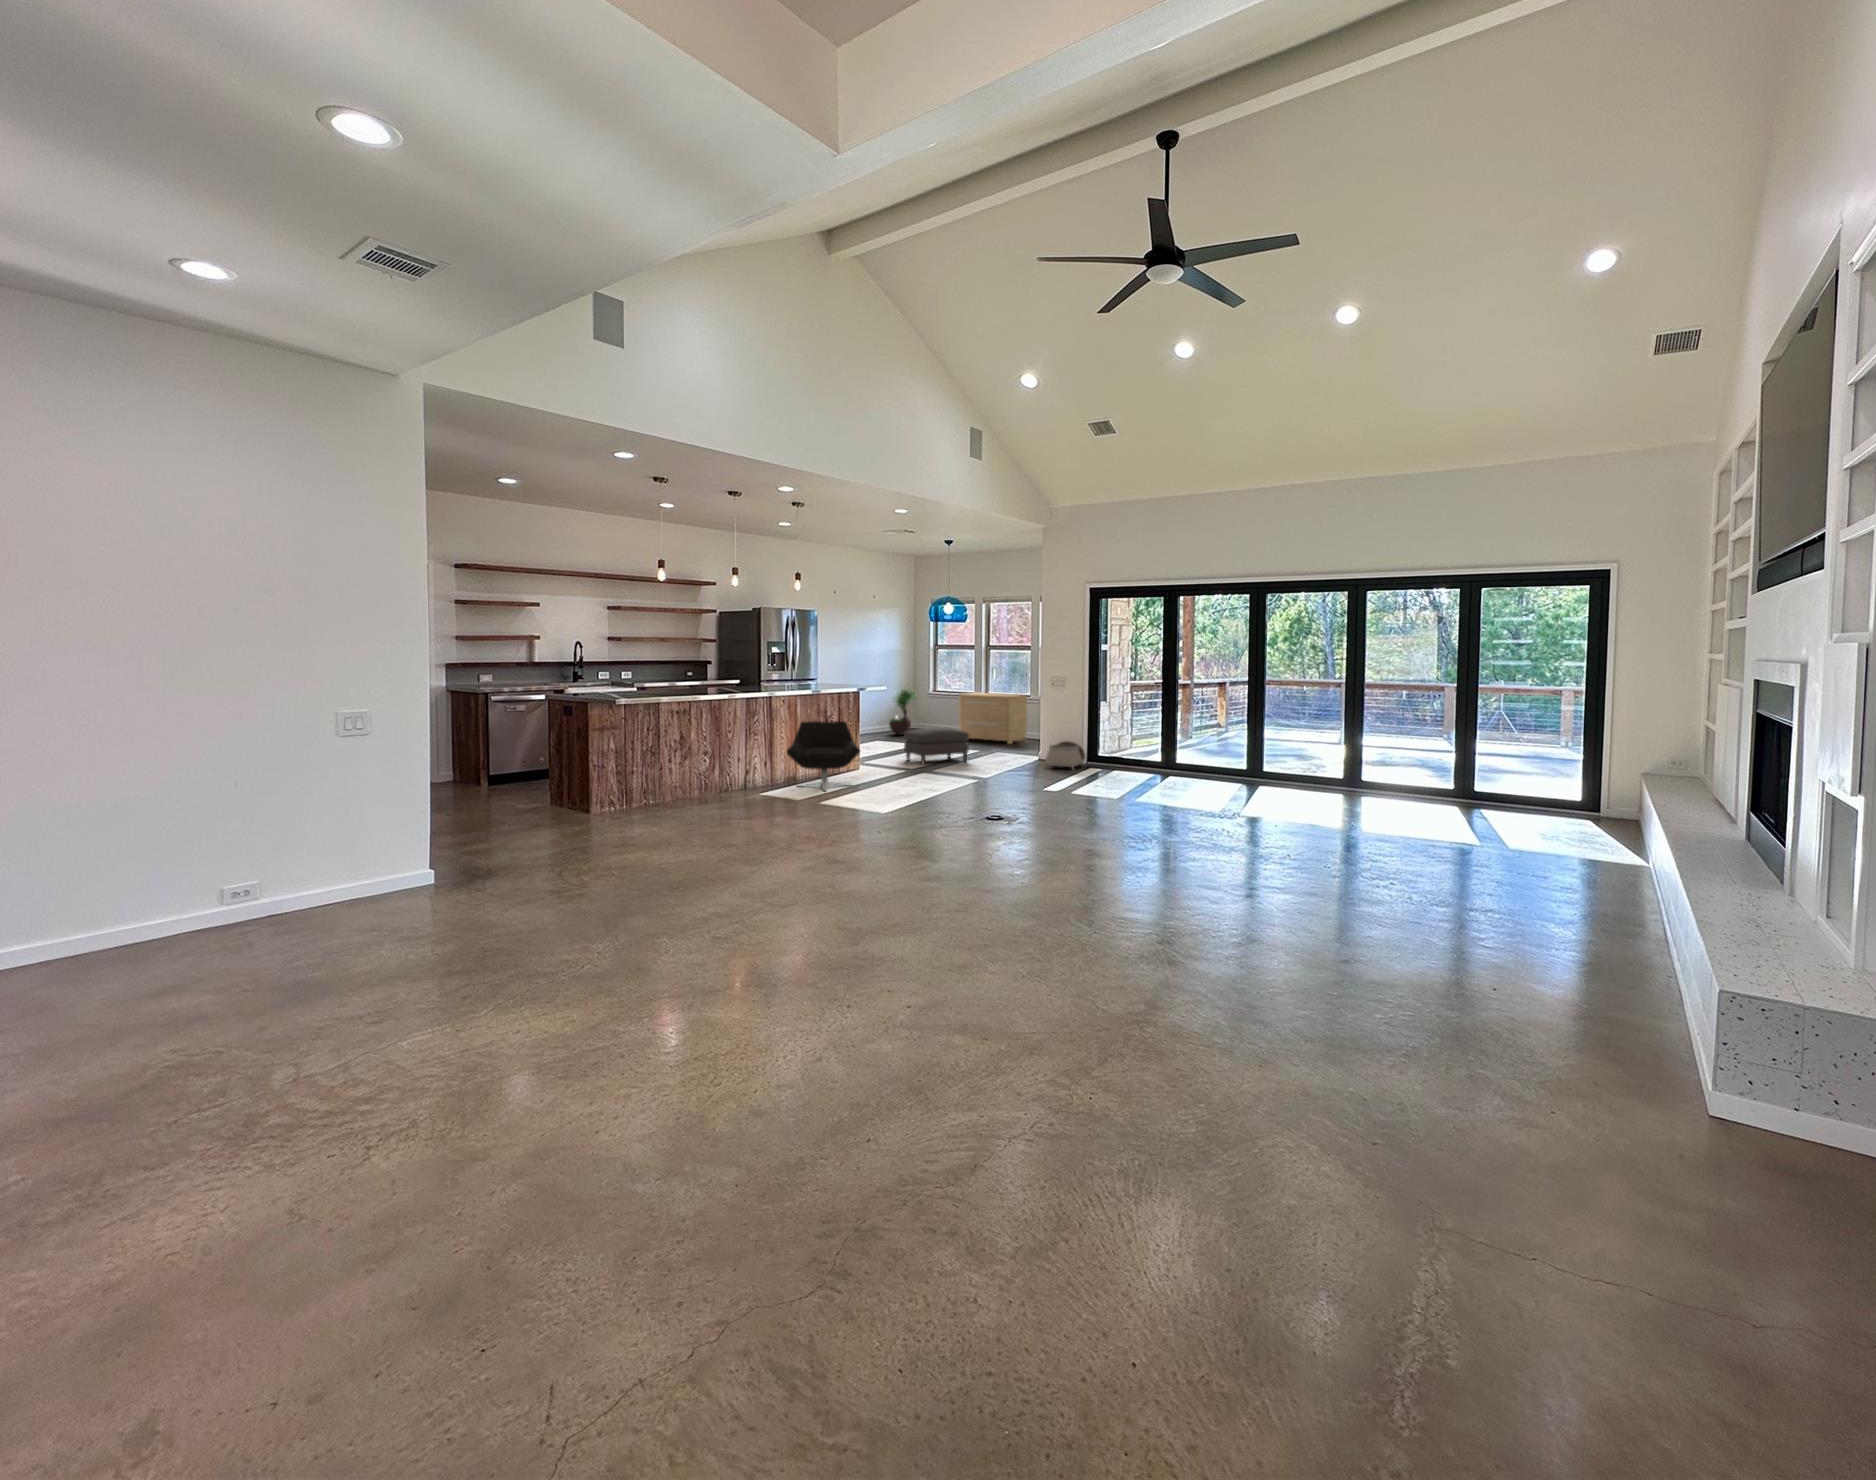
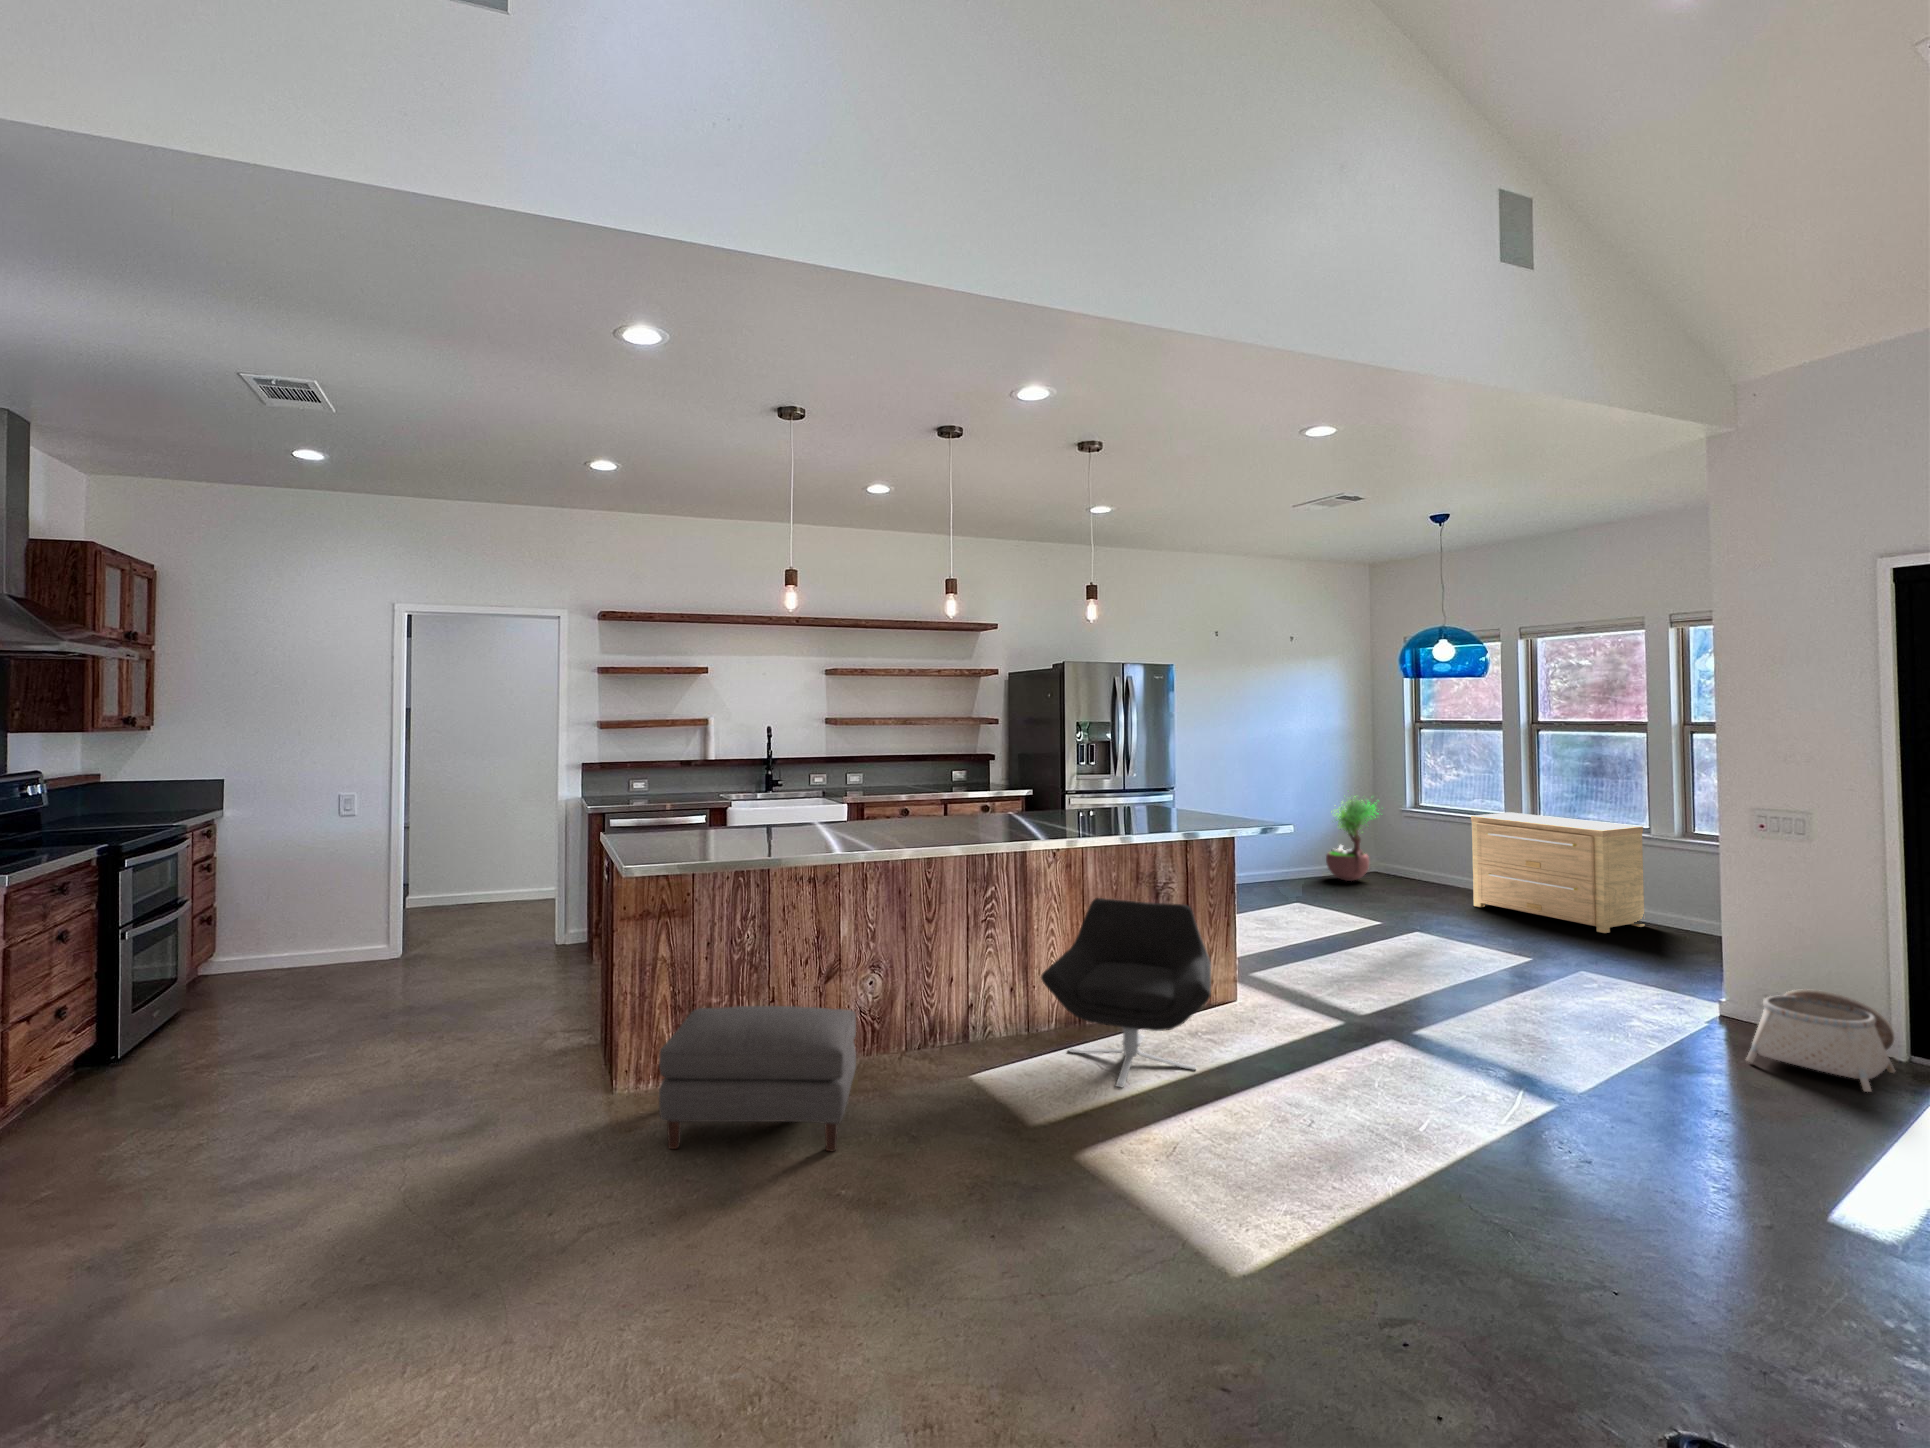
ottoman: present [904,727,969,764] -> present [659,1006,856,1151]

